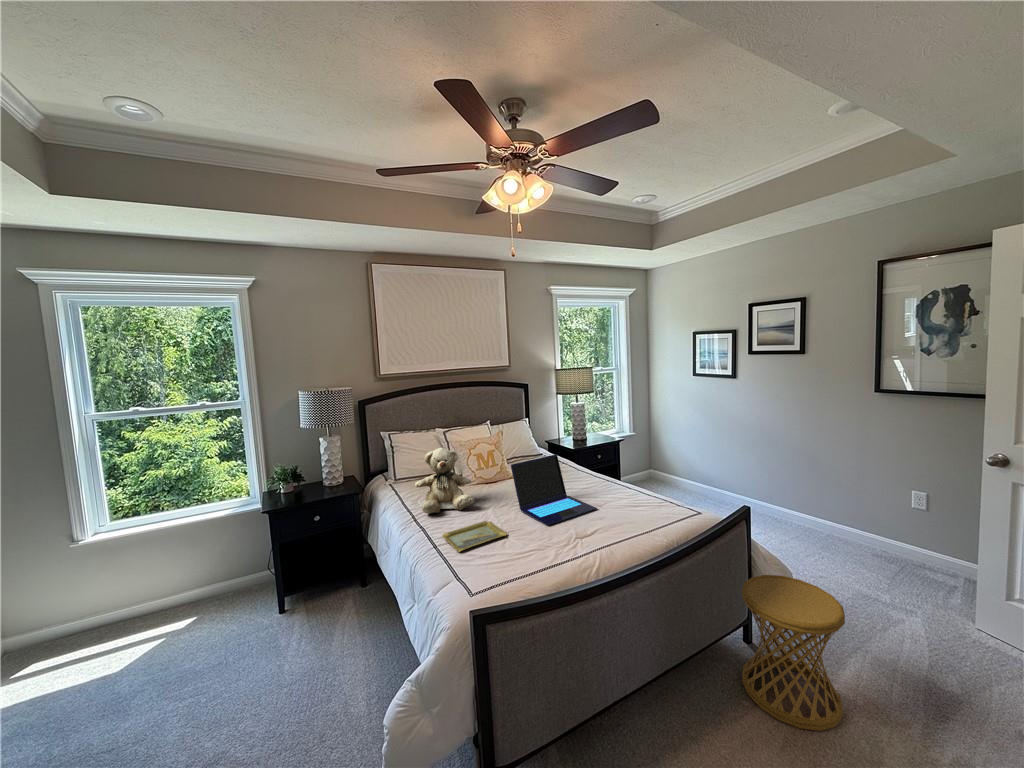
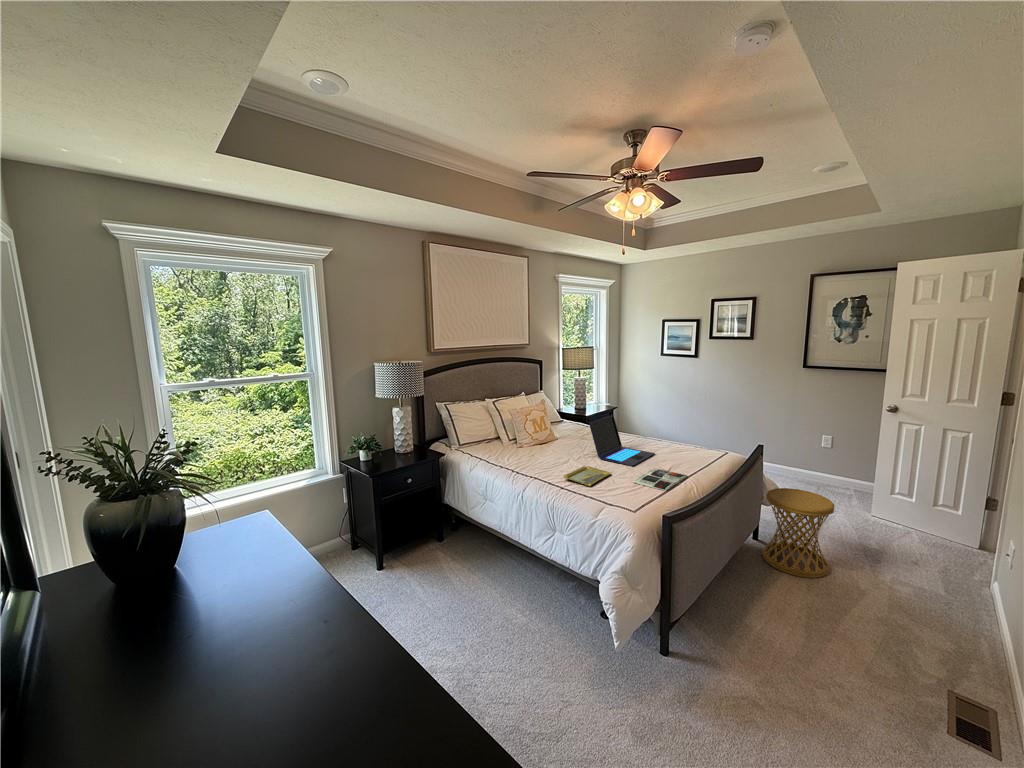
teddy bear: present [415,448,474,514] -> none [509,411,560,466]
magazine: none [519,532,602,571] -> present [634,468,687,491]

